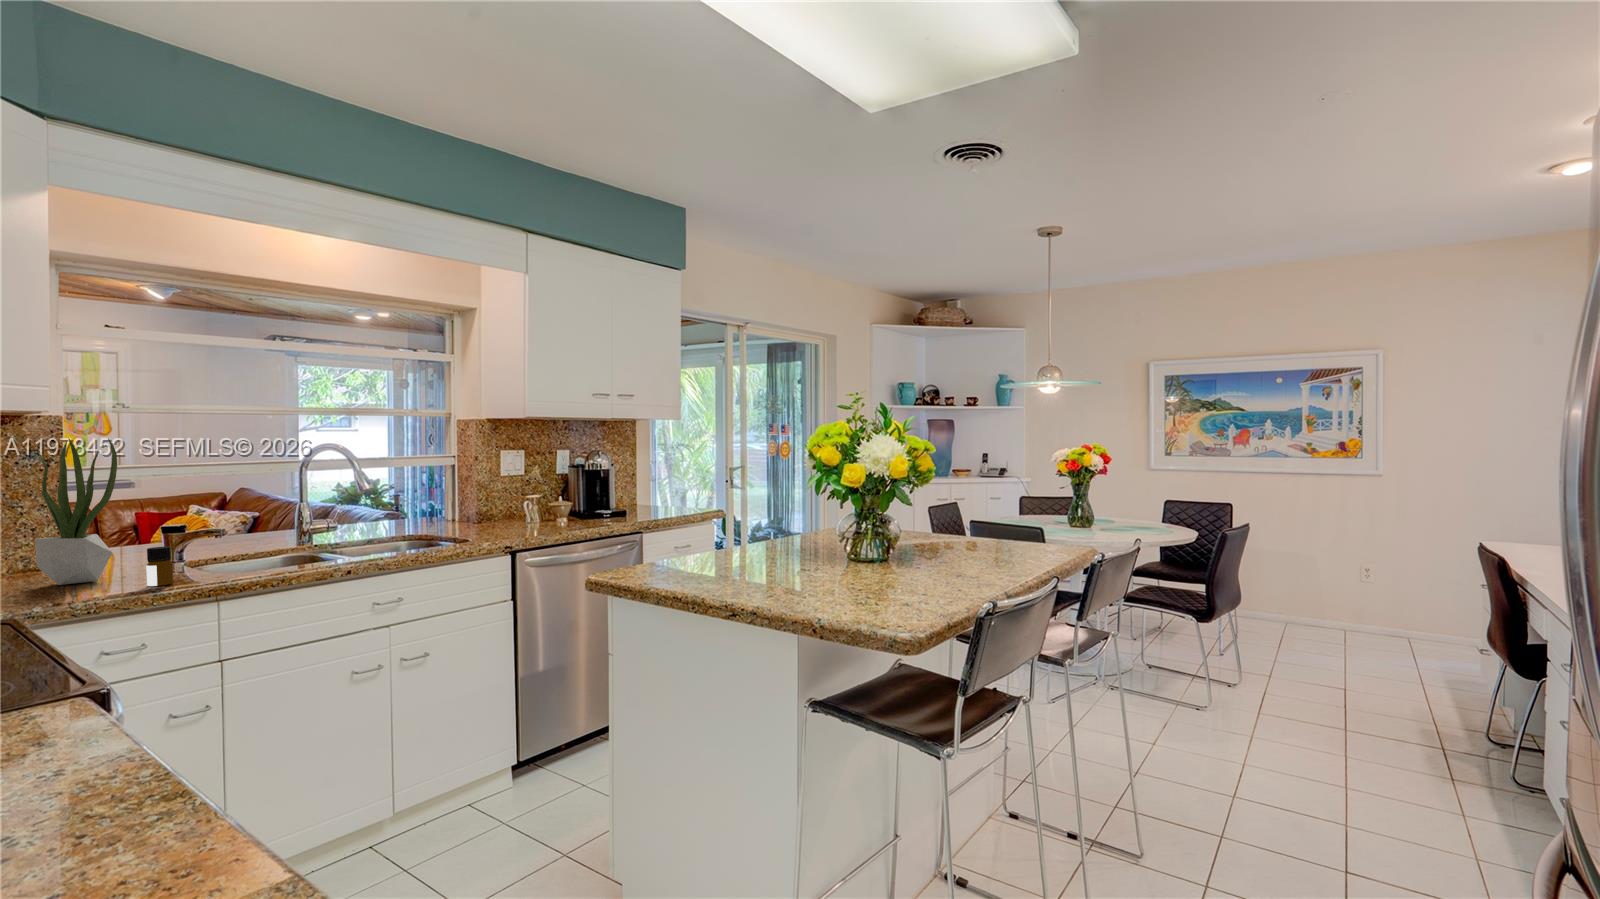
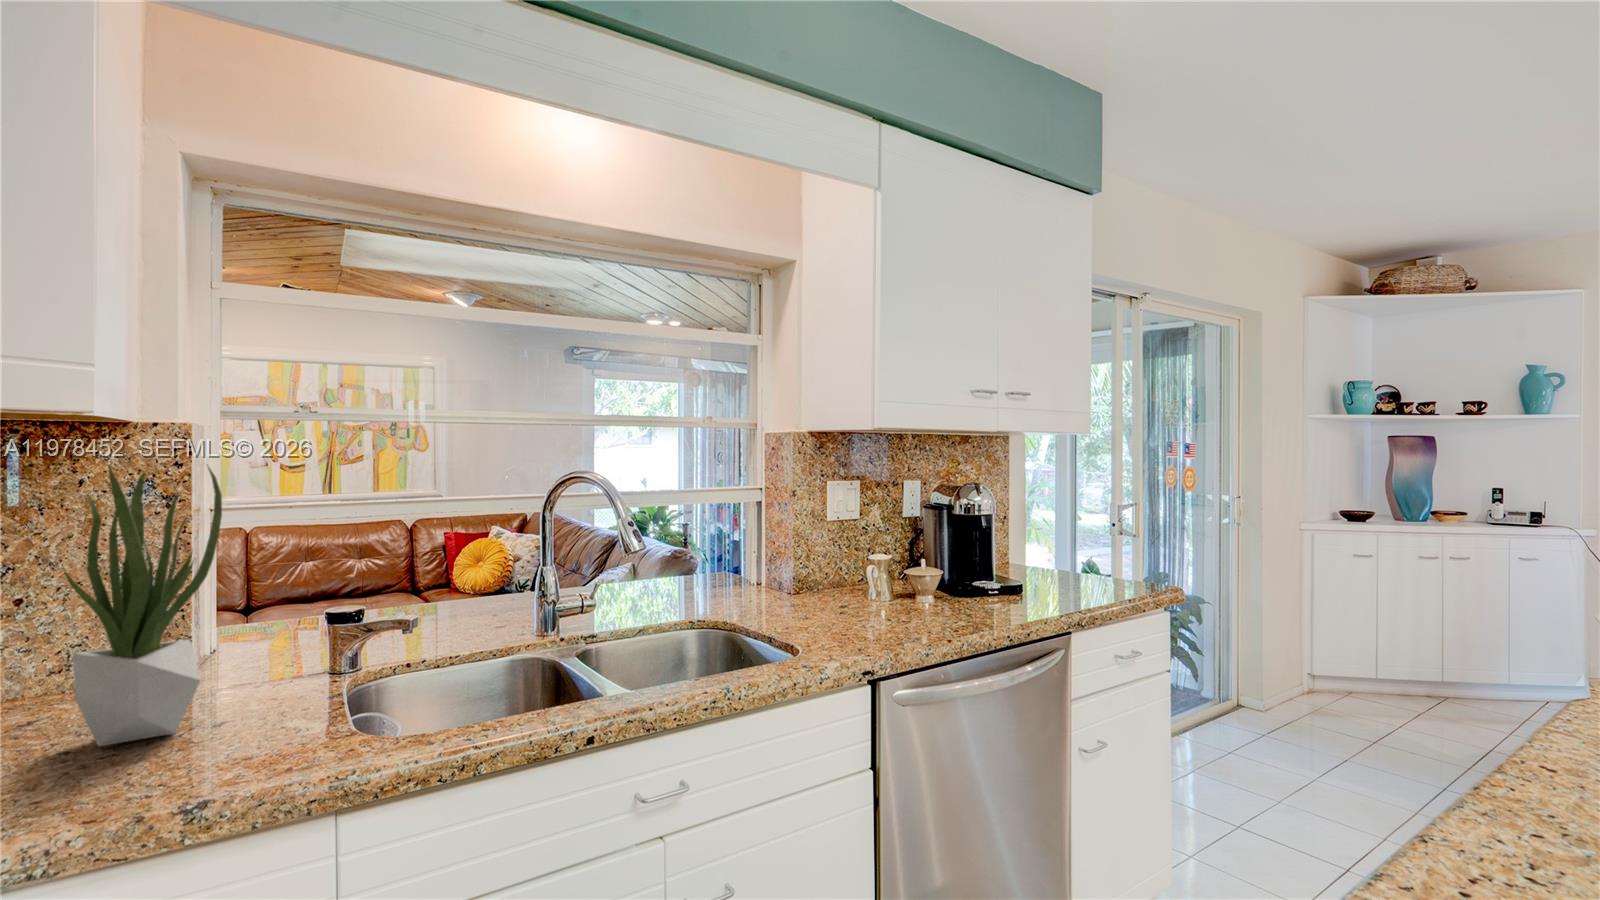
bottle: present [146,546,173,586] -> none [220,686,271,775]

